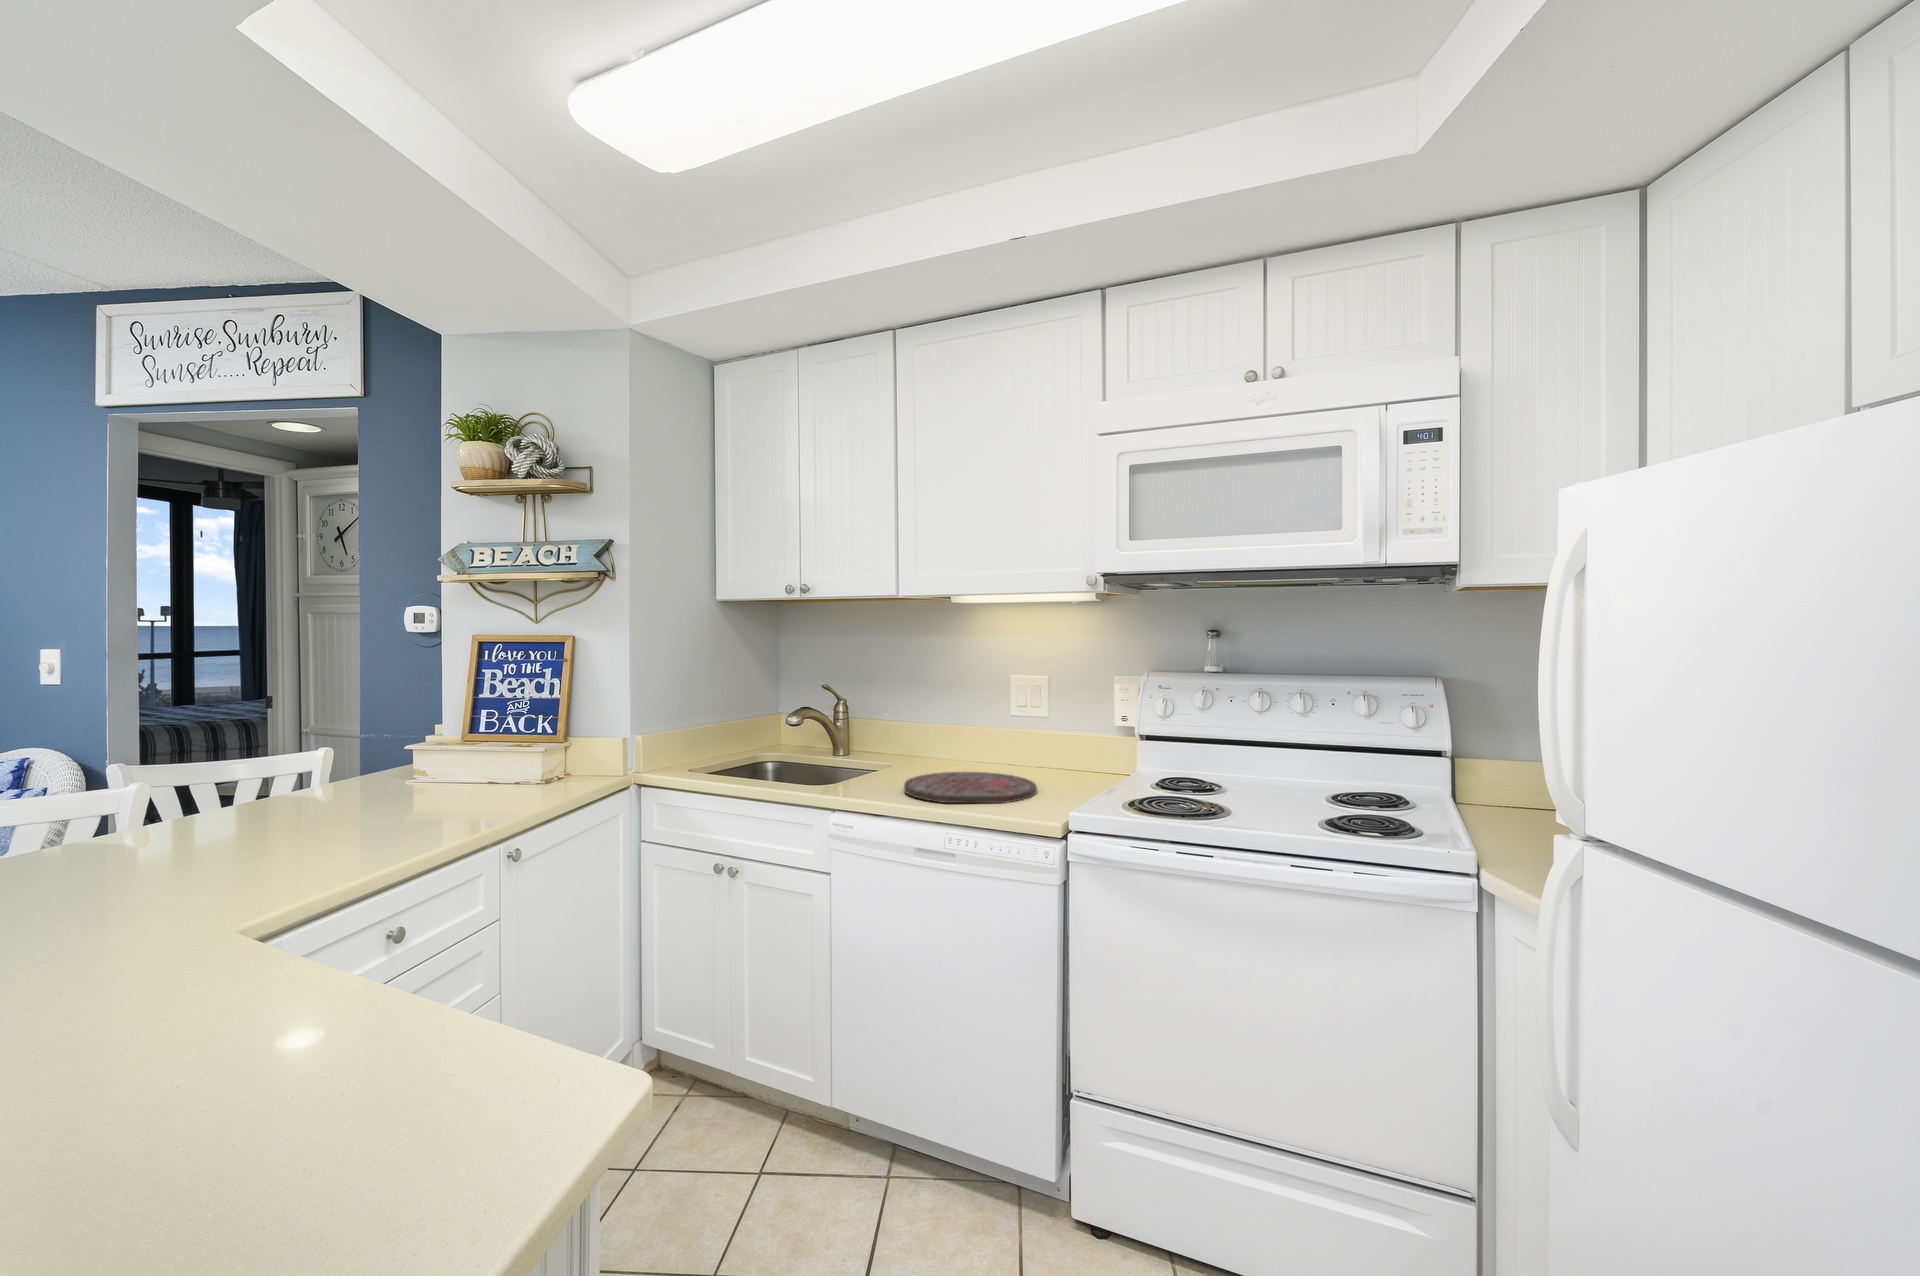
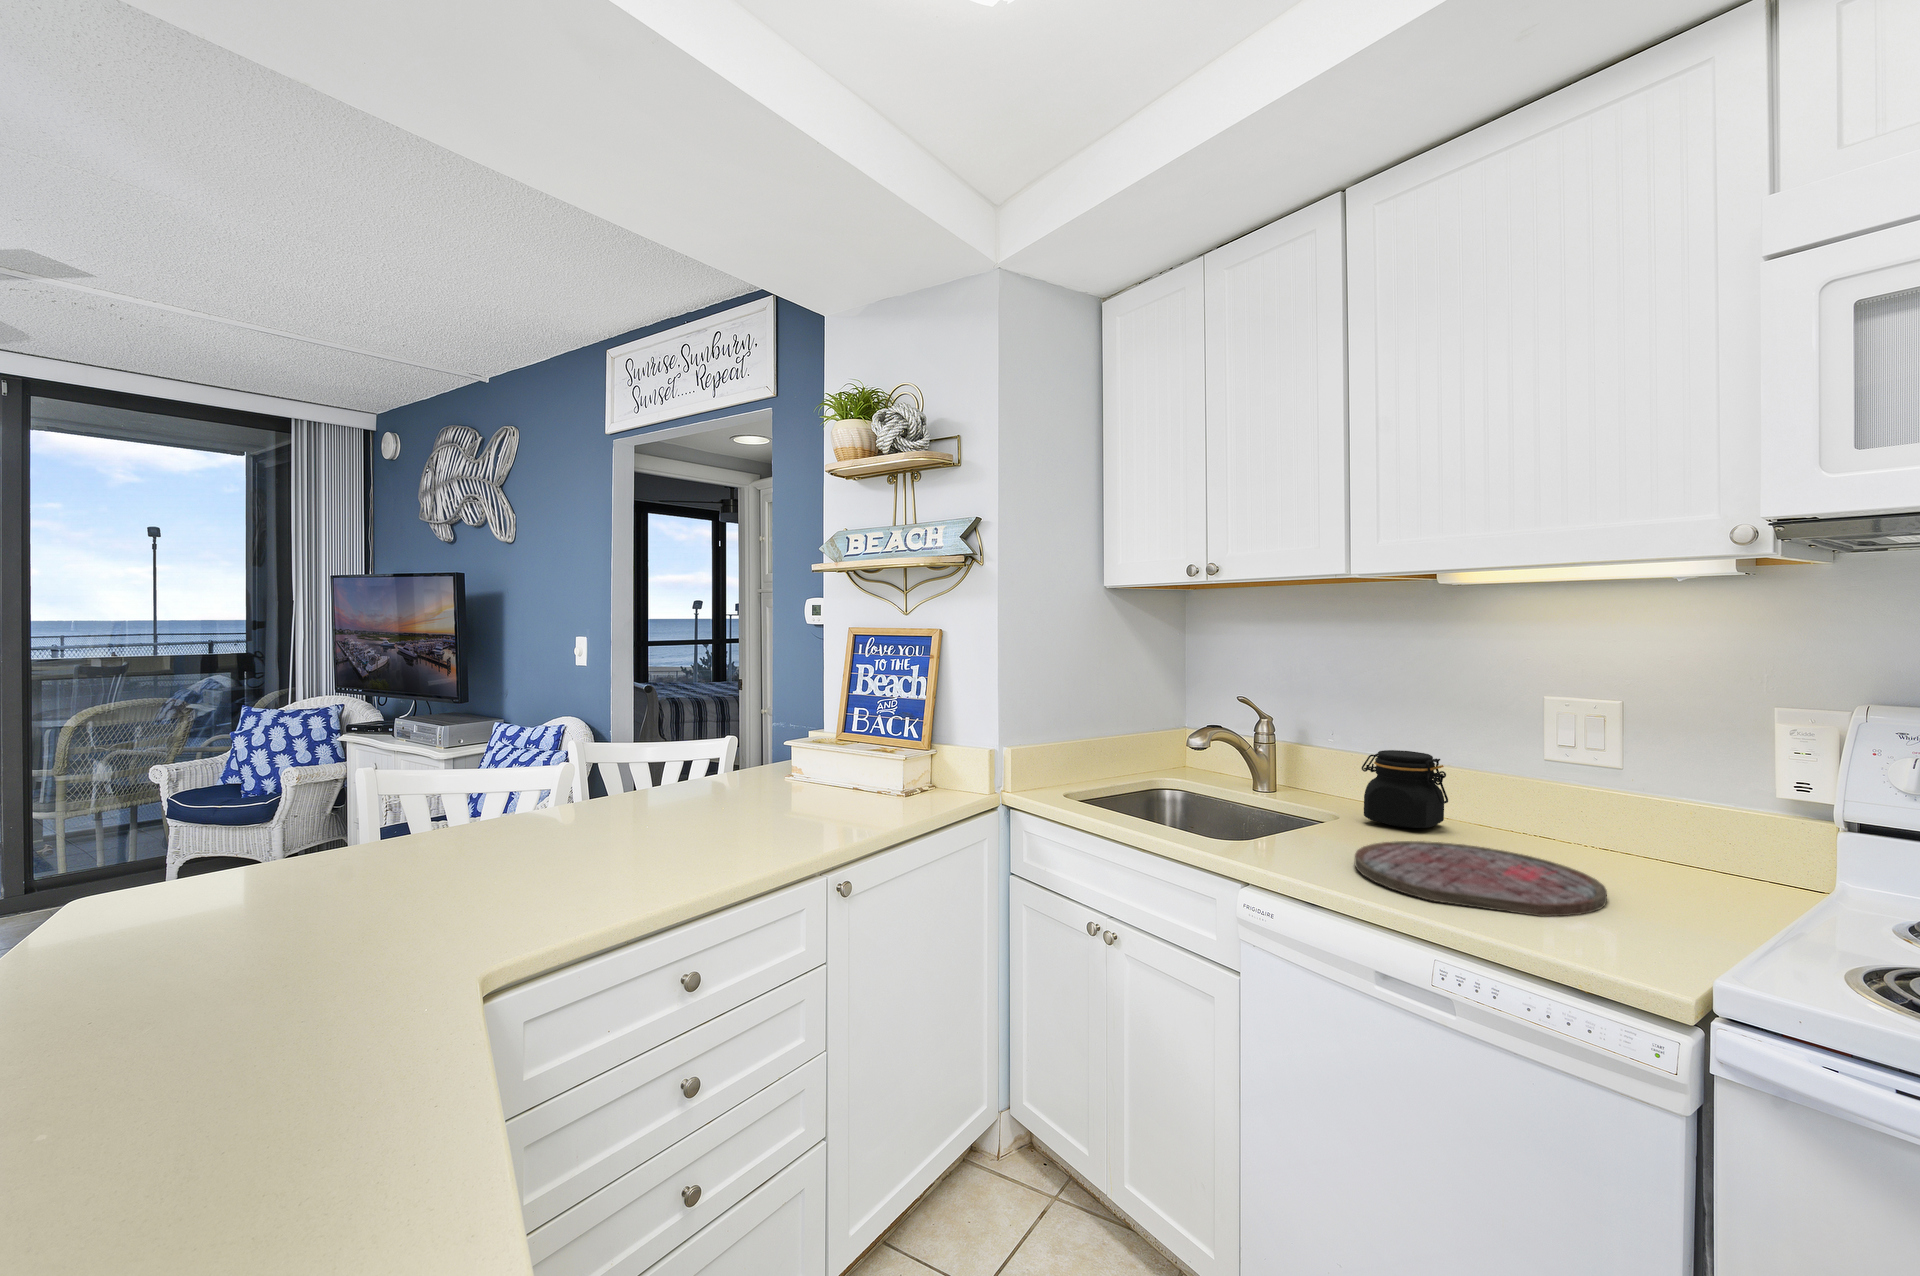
jar: none [908,716,959,767] -> present [1361,750,1448,828]

